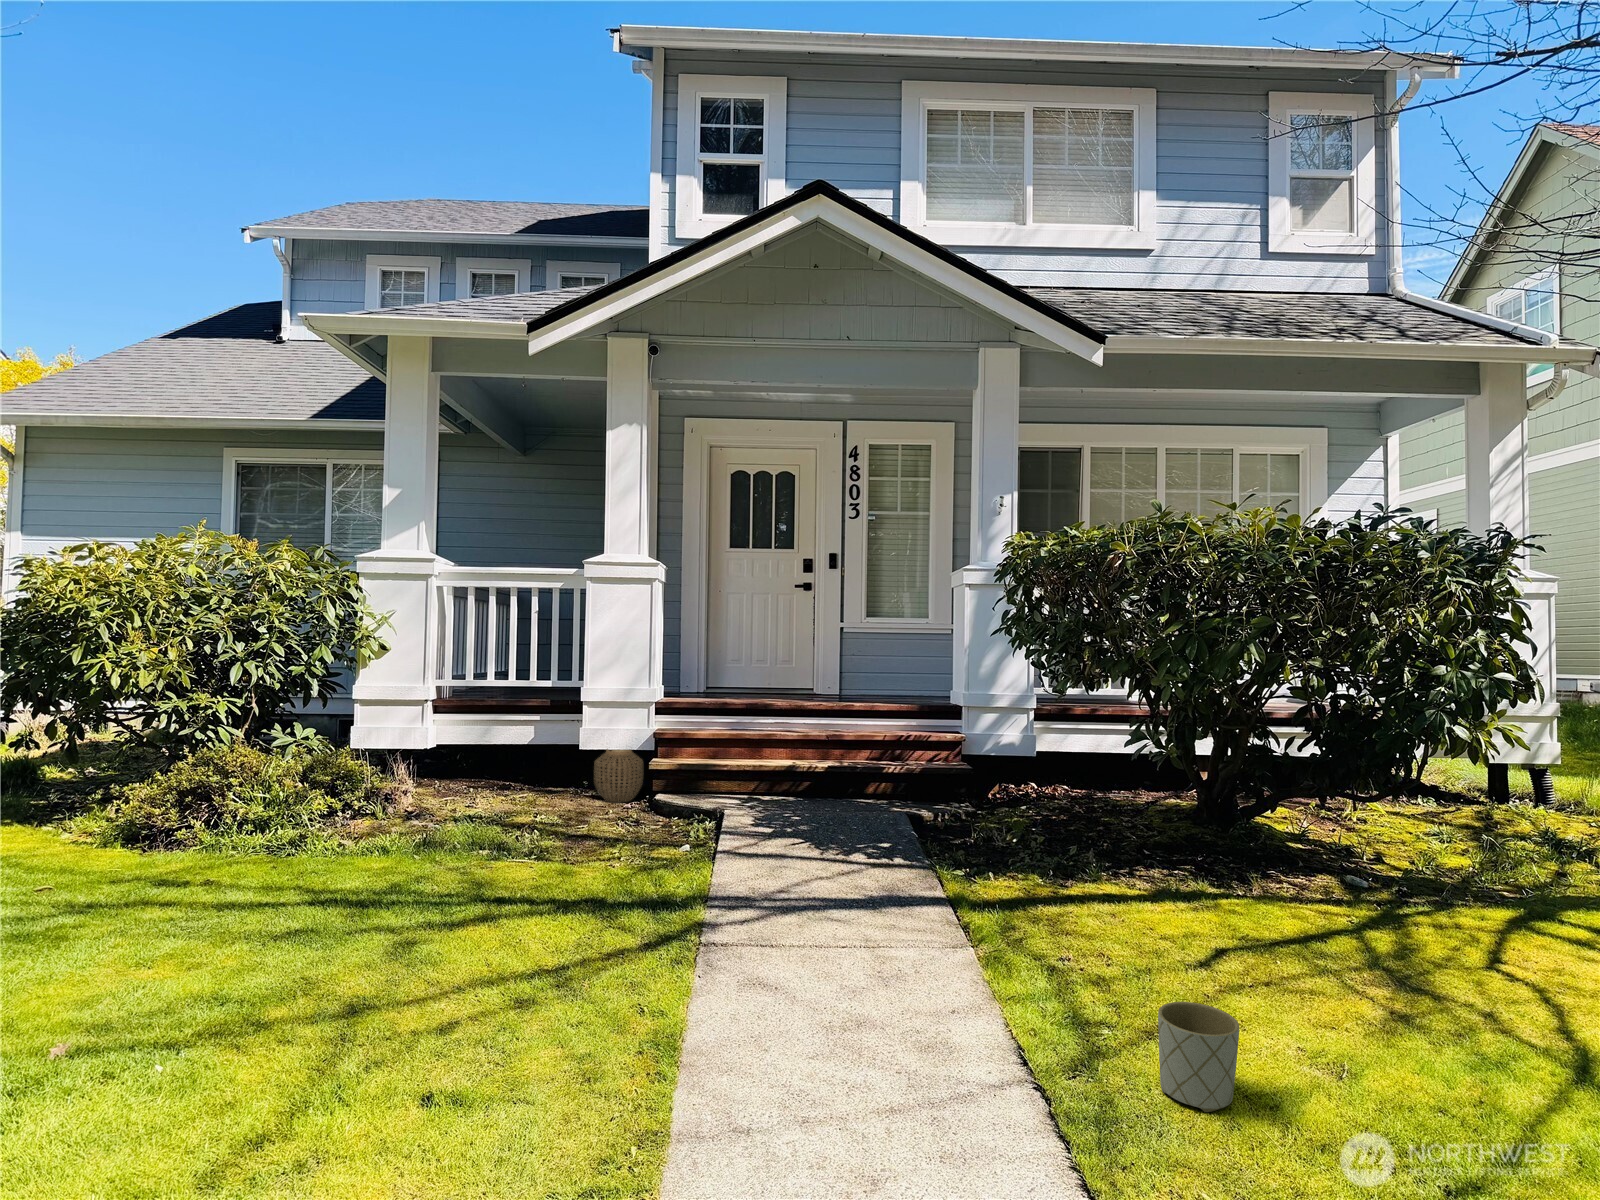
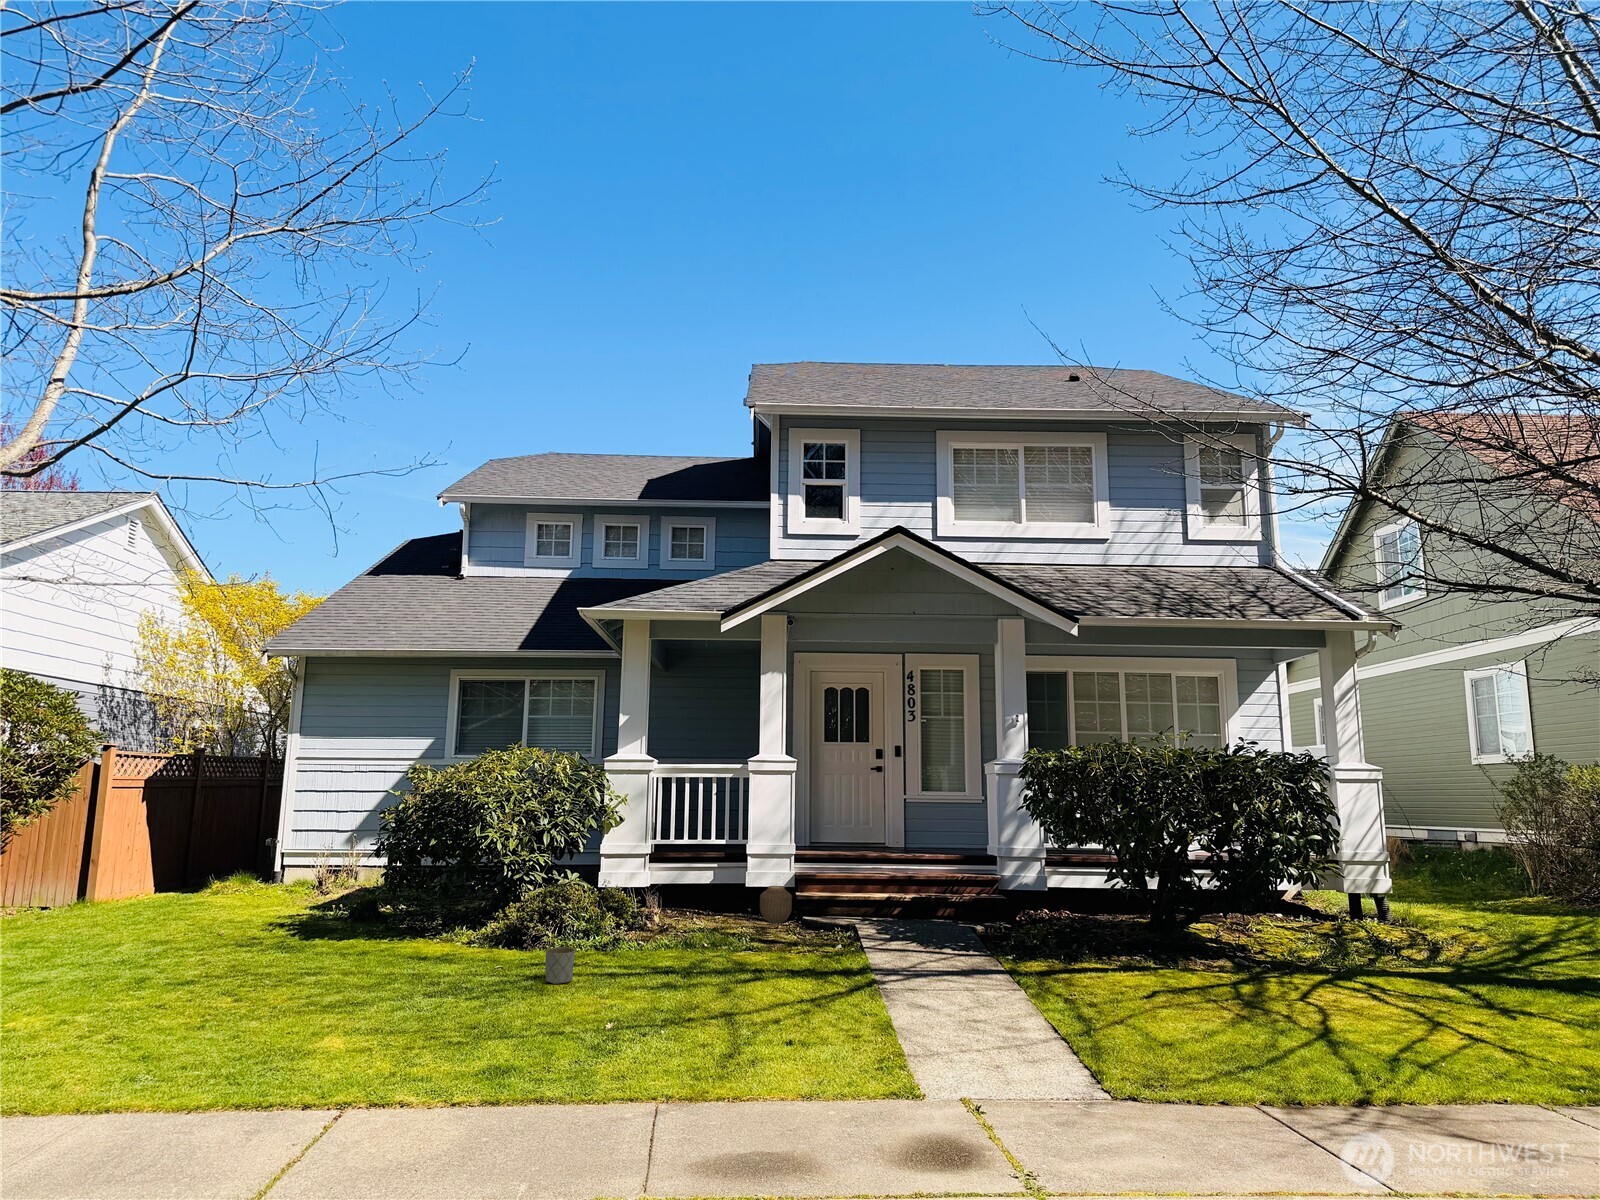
planter: present [1158,1002,1239,1112] -> present [545,947,575,984]

